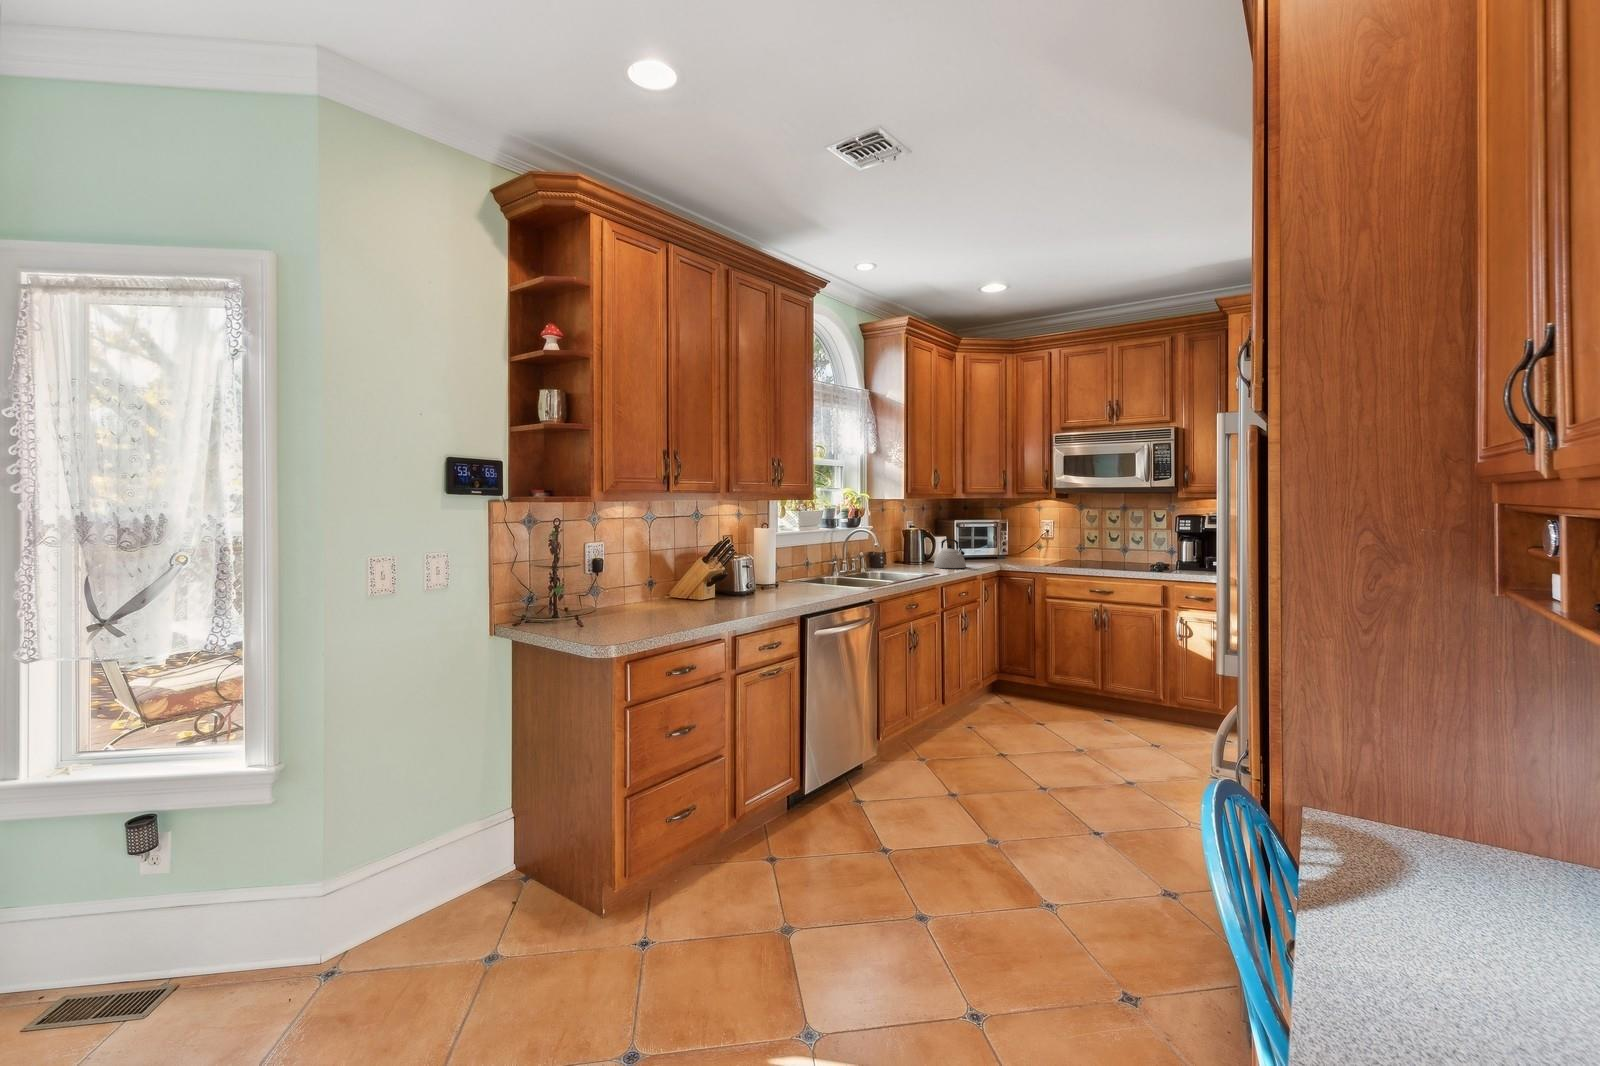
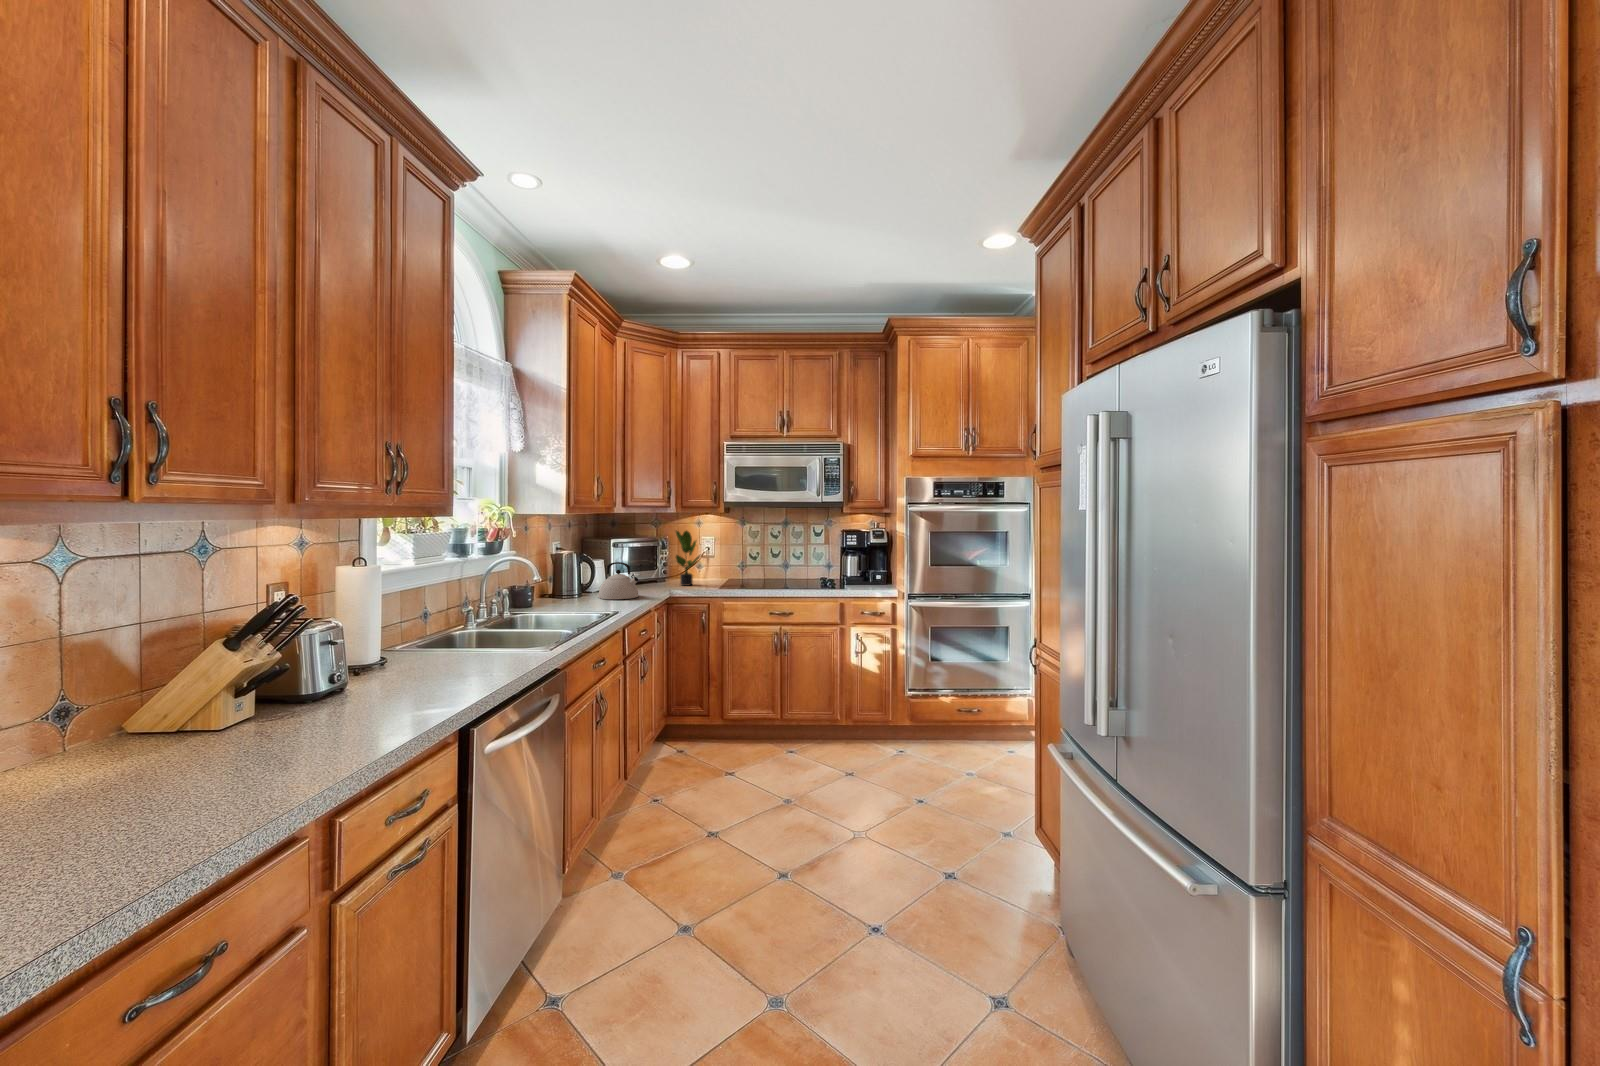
potted plant: none [1006,513,1032,563] -> present [676,531,700,586]

